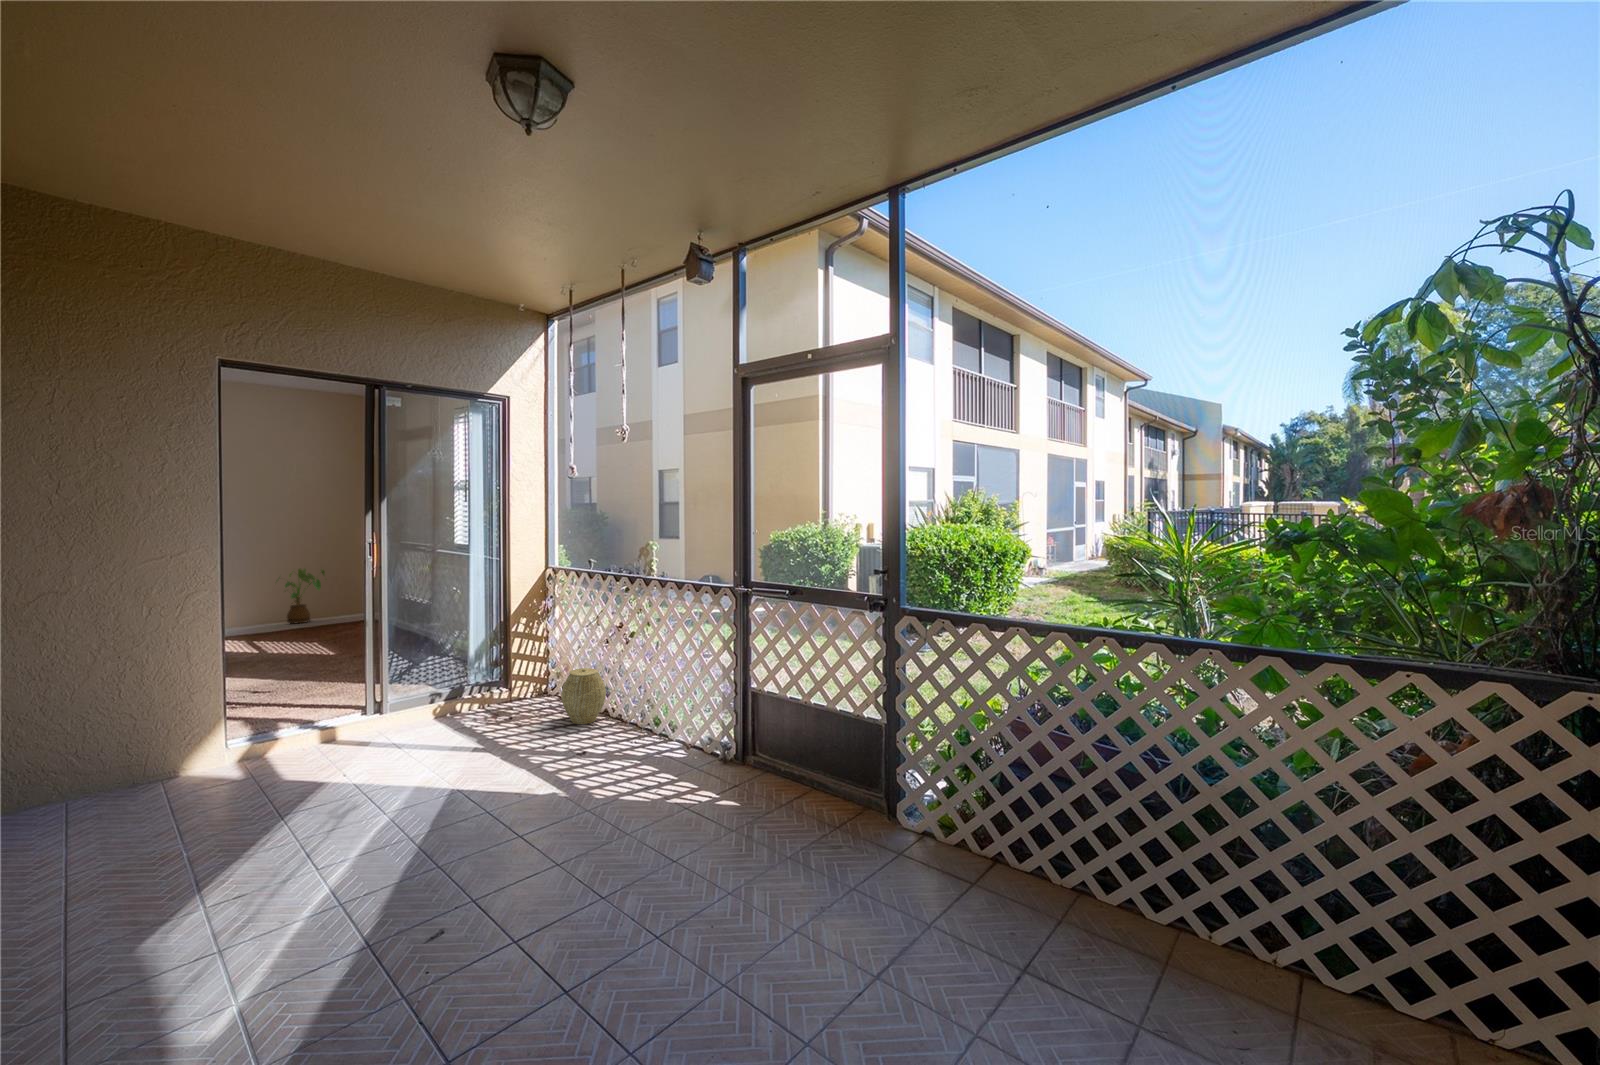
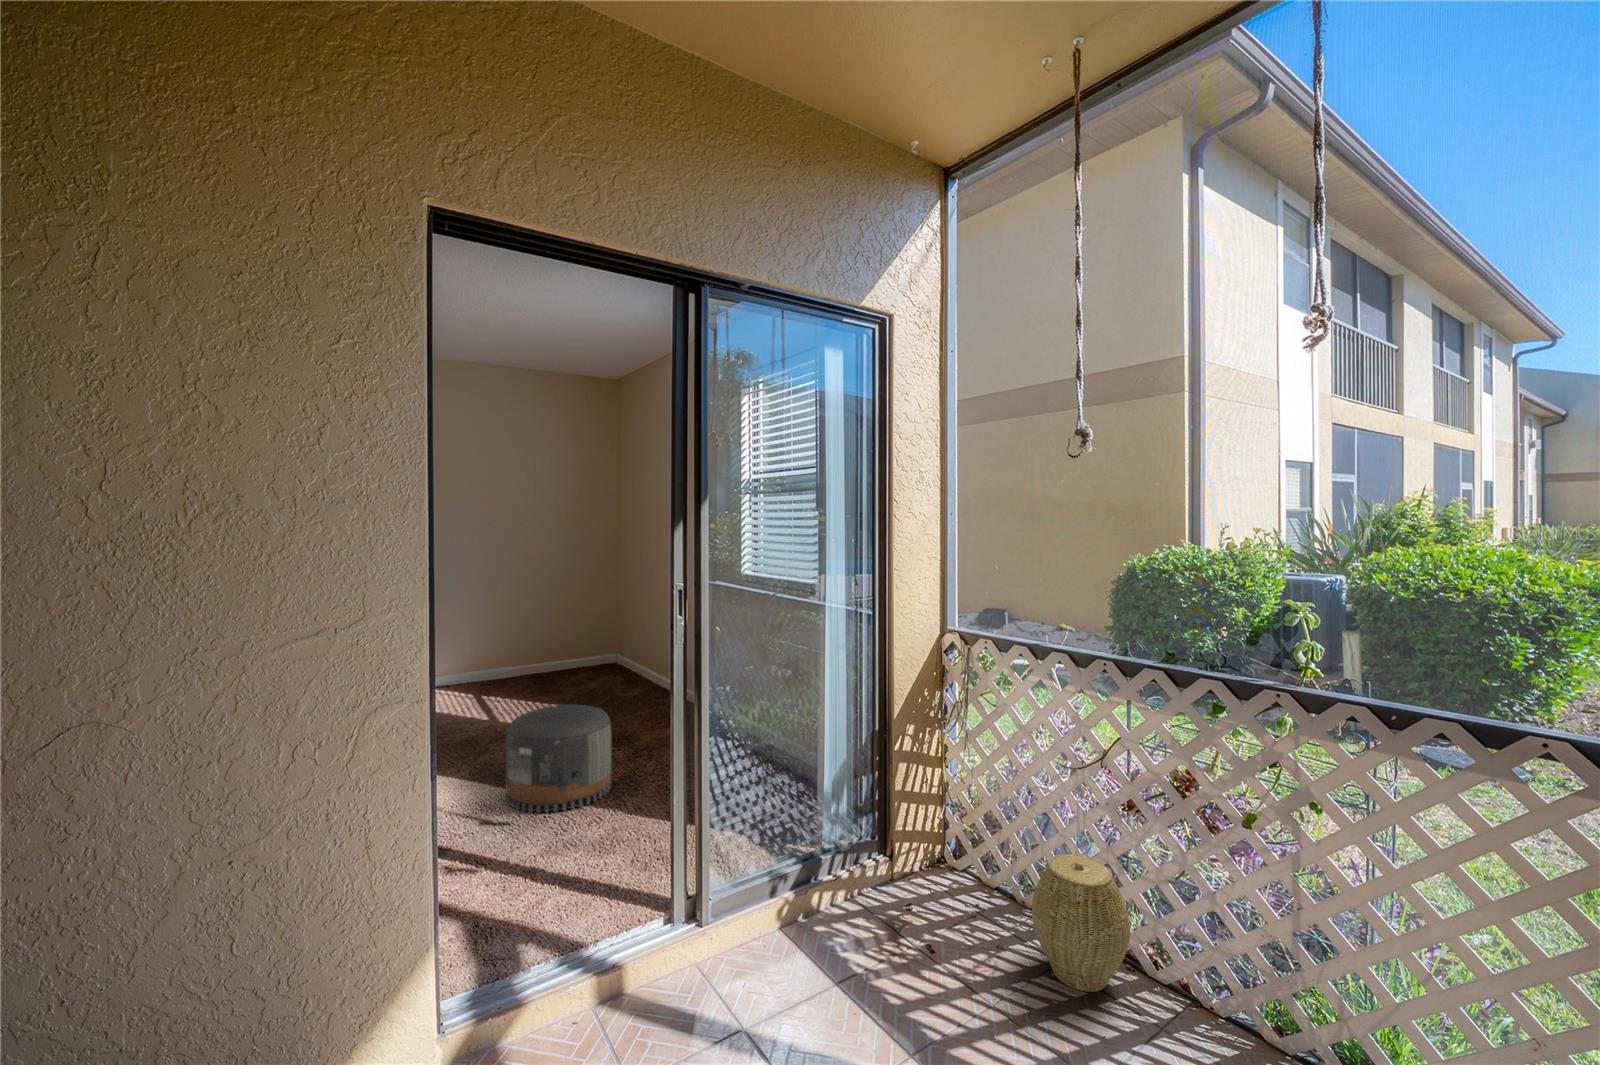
house plant: present [285,569,325,623] -> none [542,612,596,681]
pouf: none [252,625,336,690] -> present [505,705,612,813]

